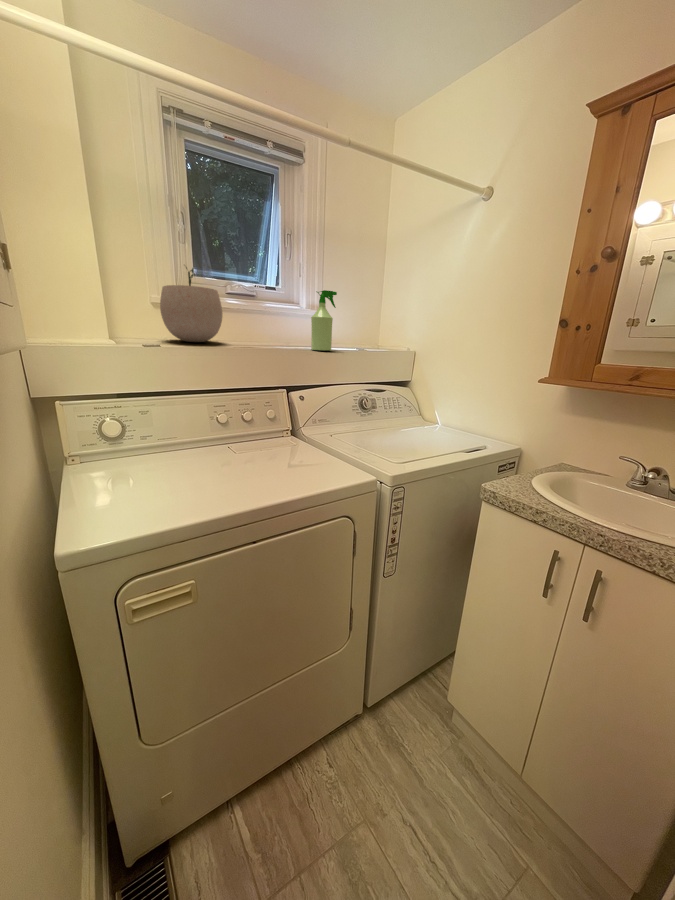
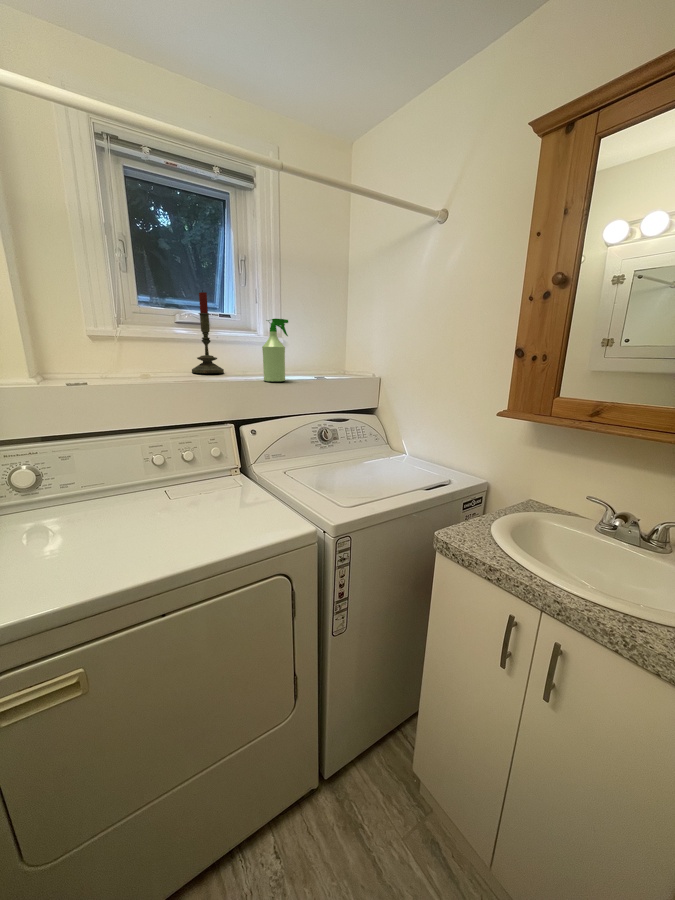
candle: none [242,262,271,343] -> present [192,291,224,373]
plant pot: present [160,267,222,342] -> none [95,294,166,377]

